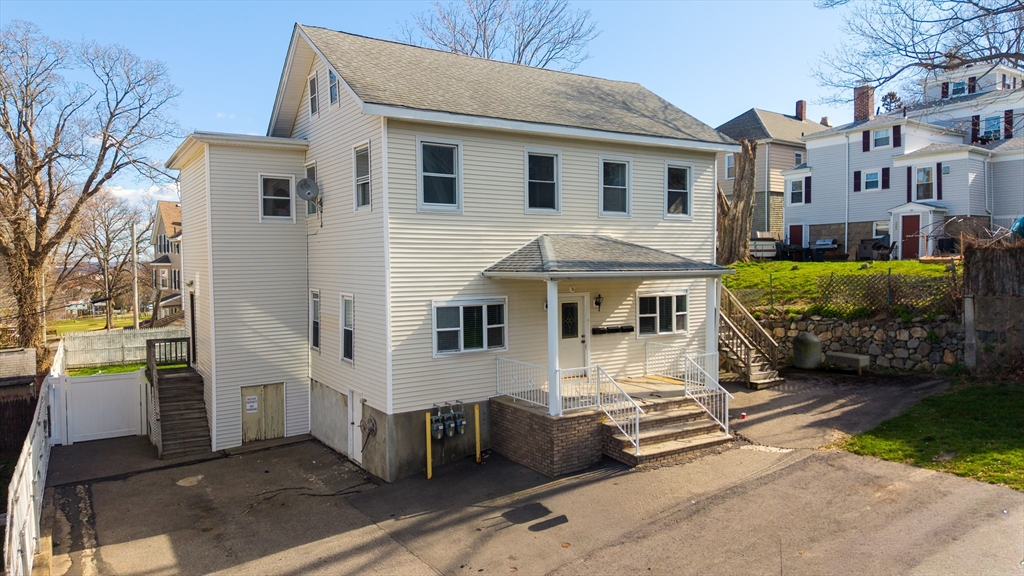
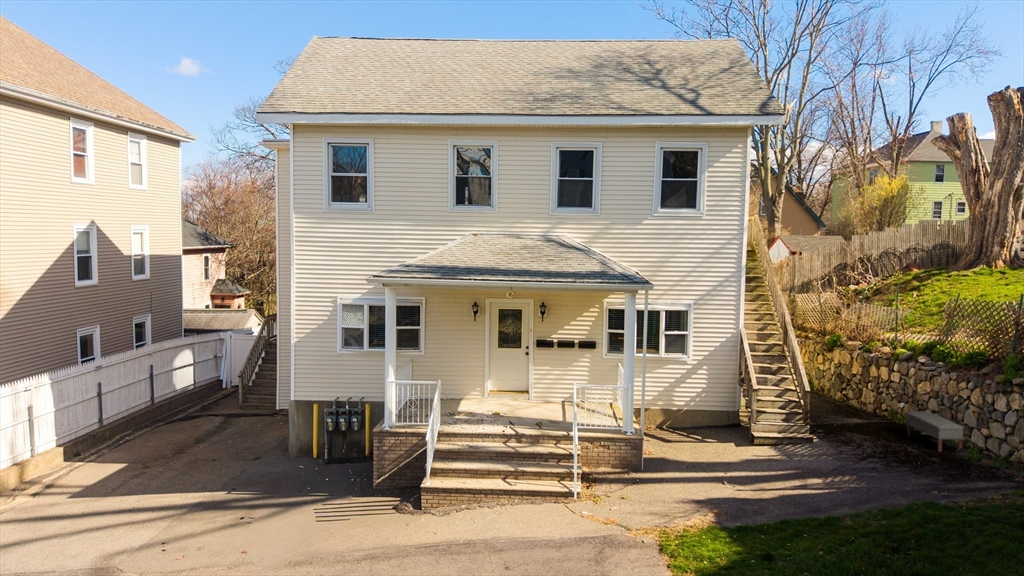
trash can: present [793,332,822,369] -> none [878,378,911,433]

